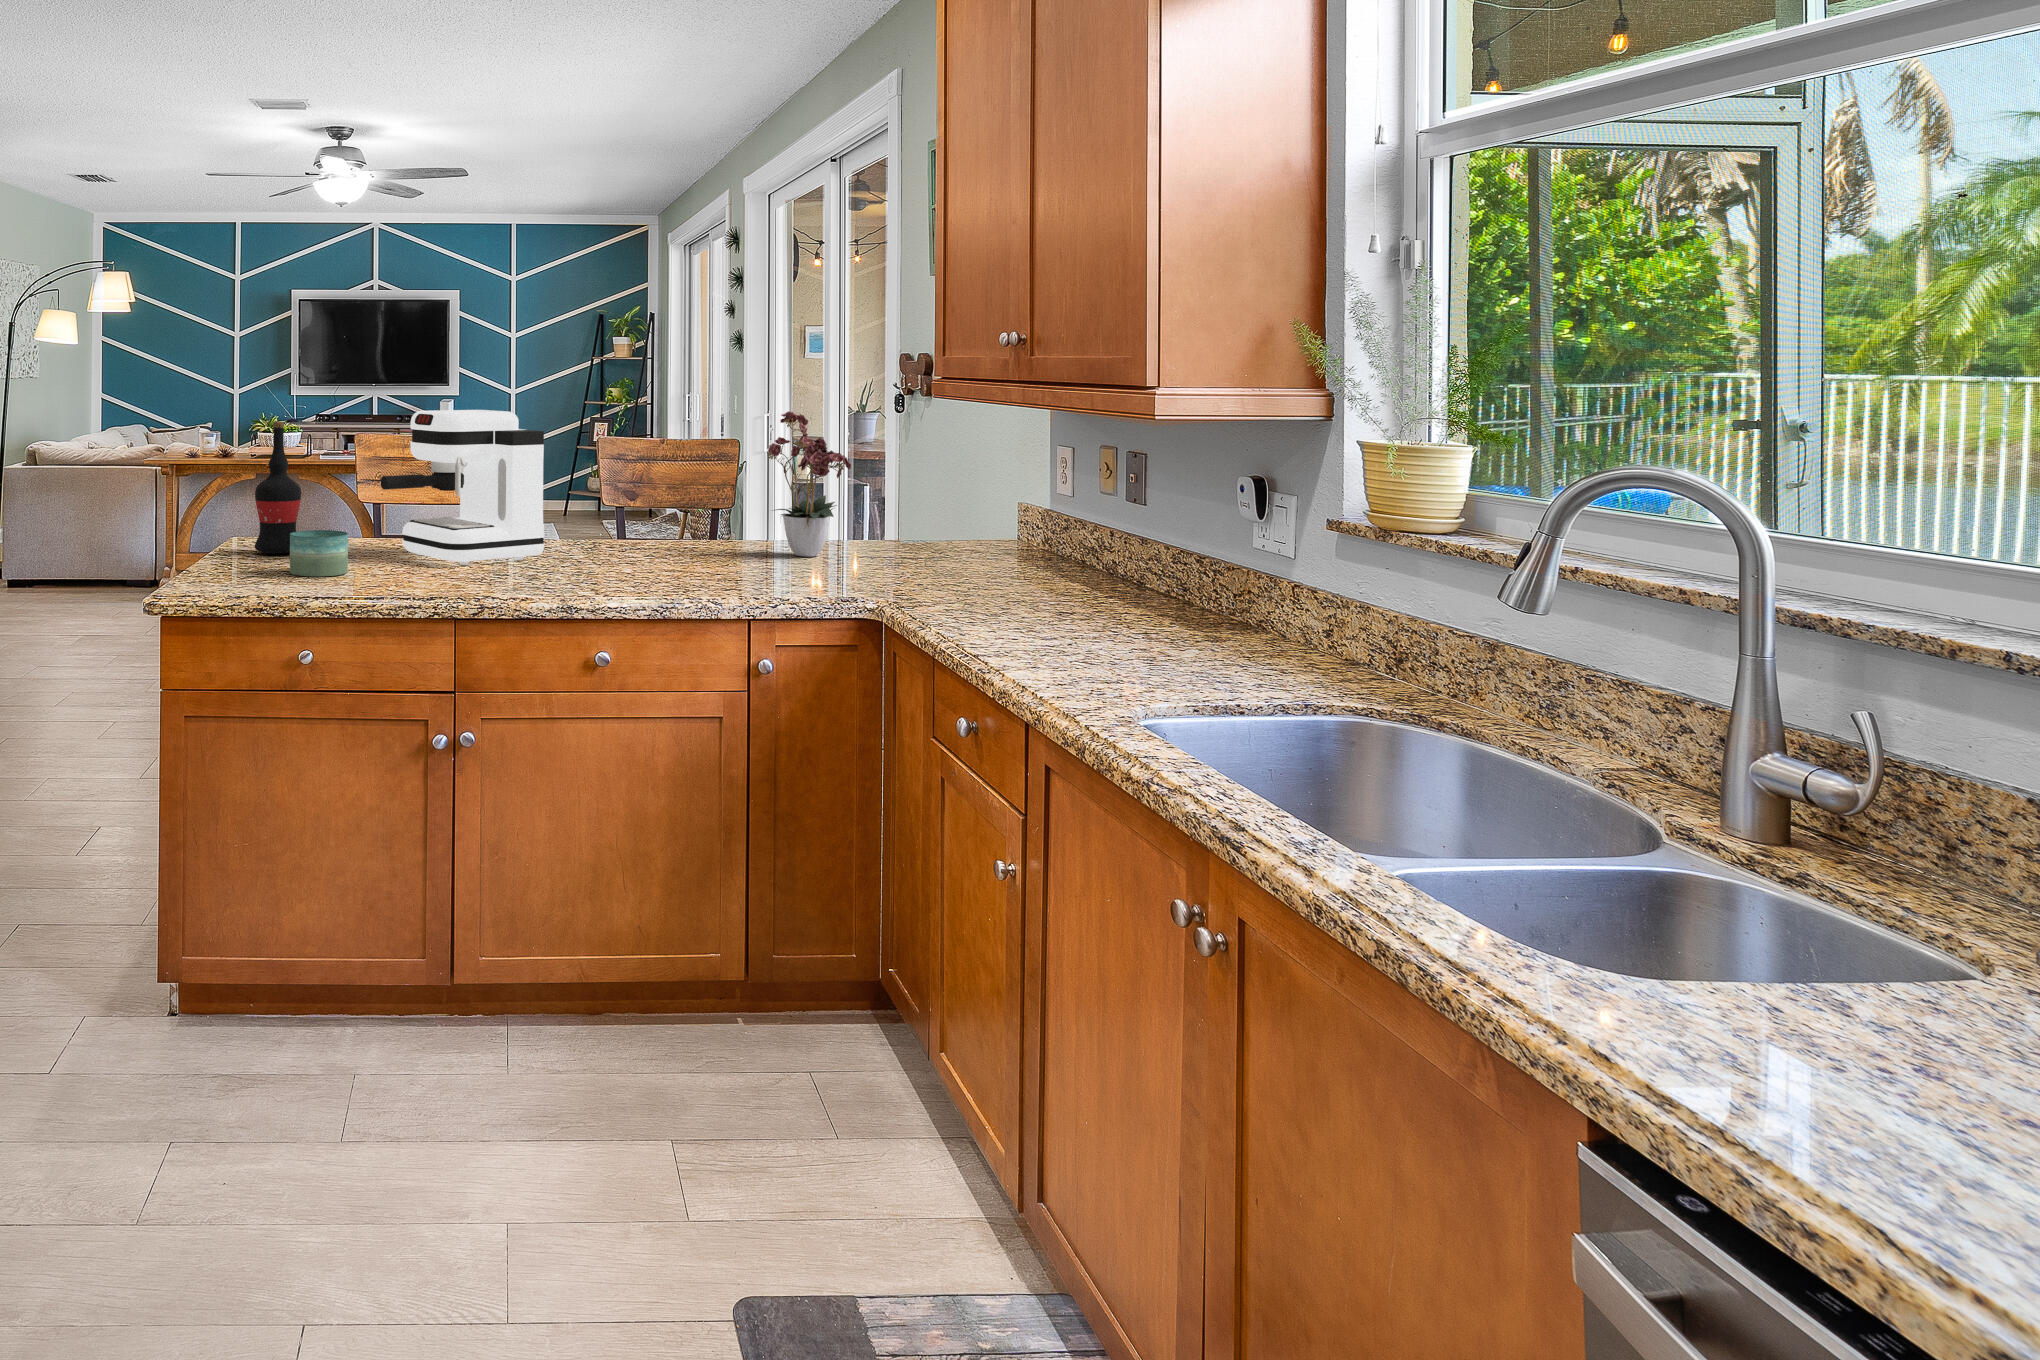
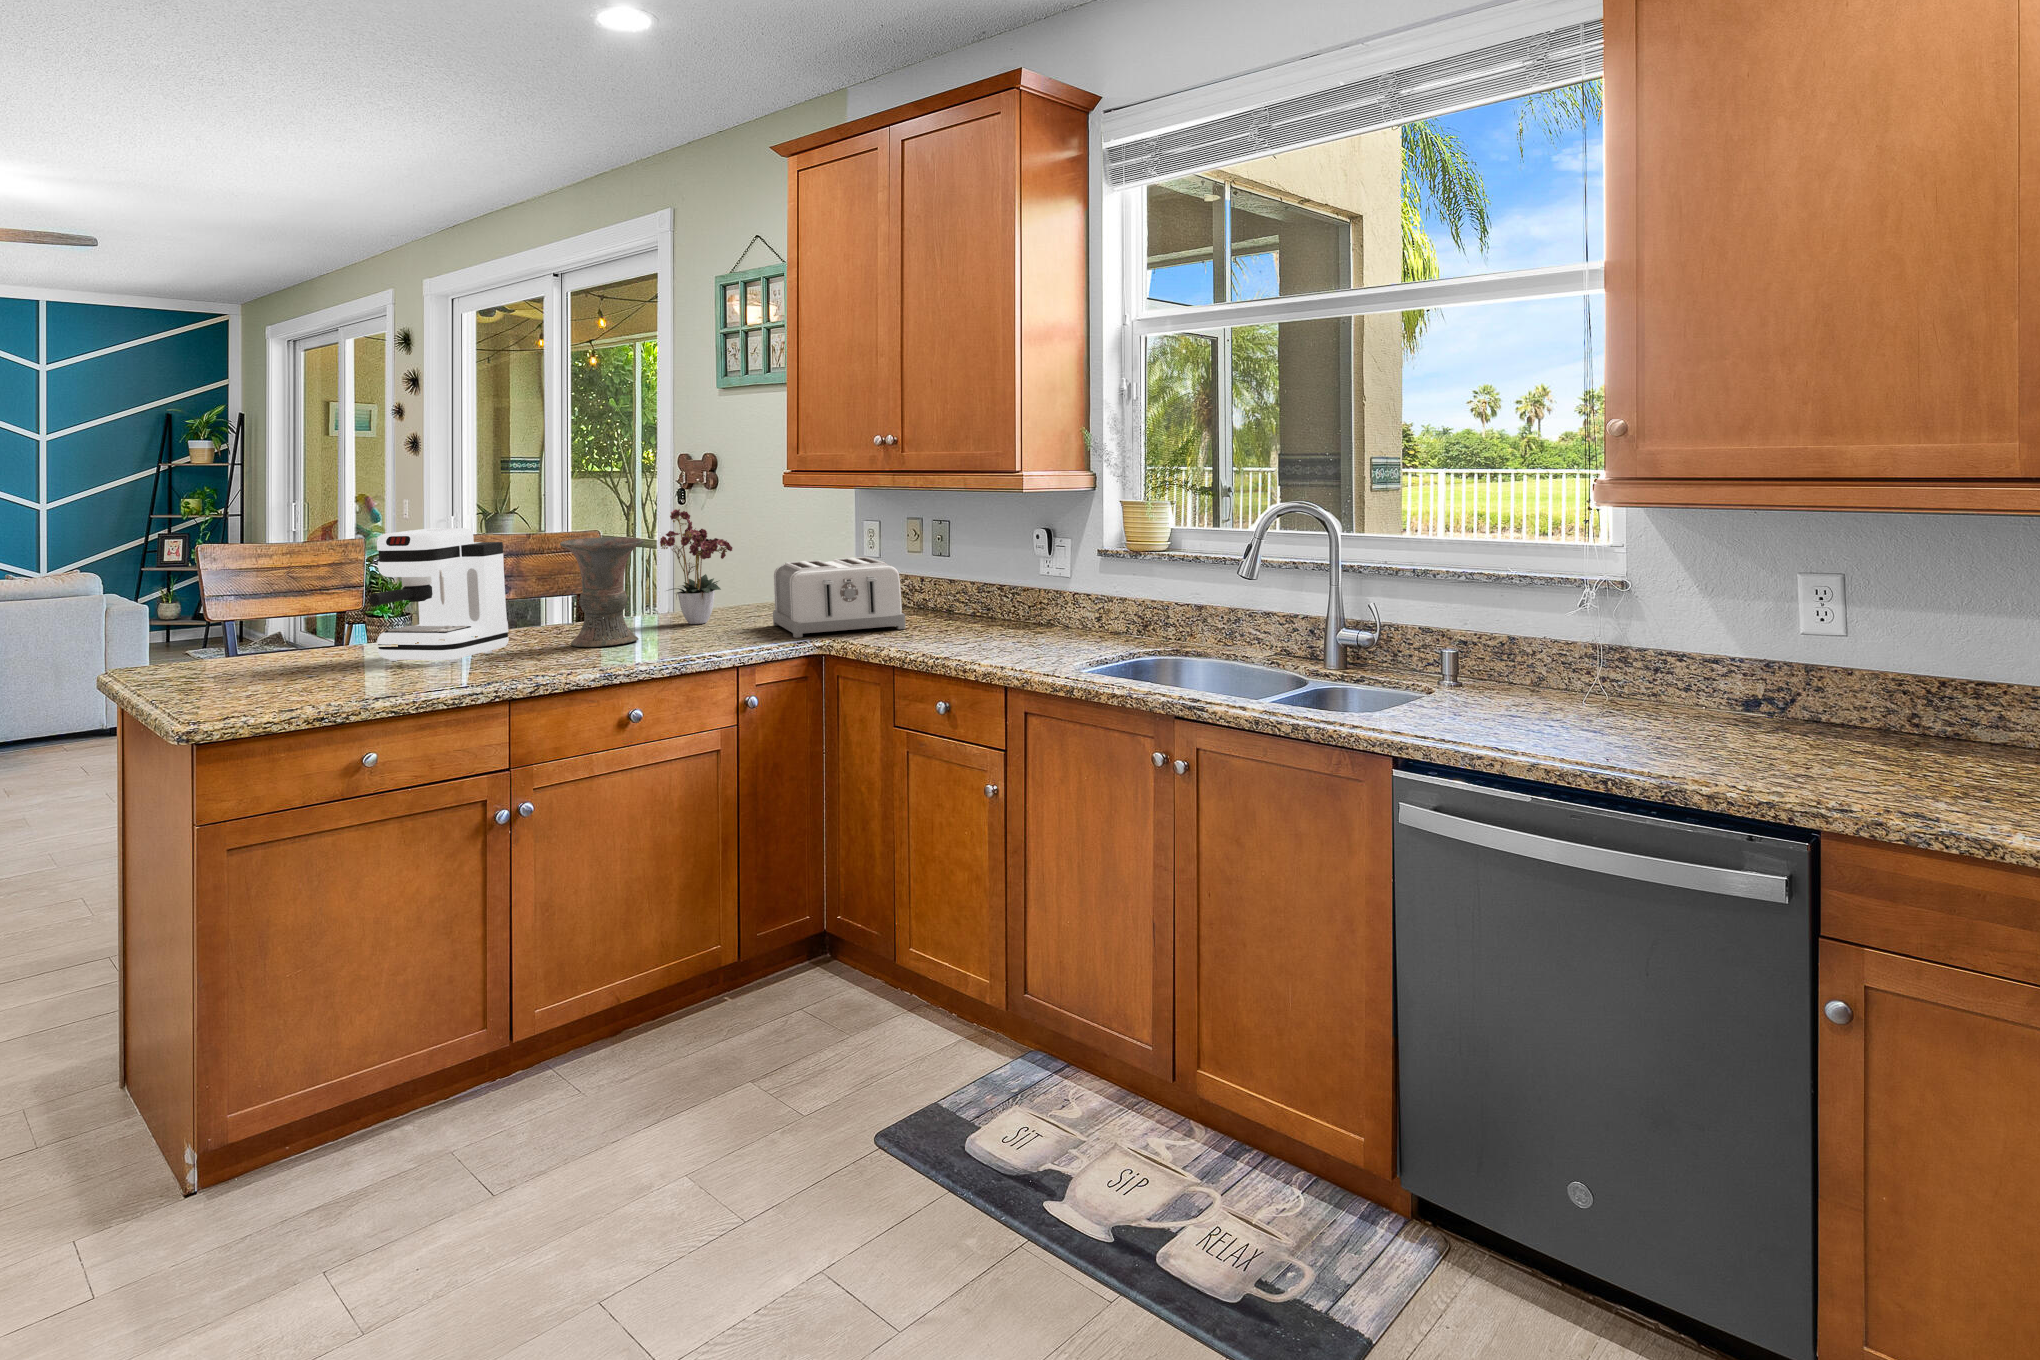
wine bottle: present [255,421,301,554] -> none [233,555,282,677]
vase: none [607,435,707,570] -> present [560,537,644,647]
toaster: none [871,490,1037,601] -> present [773,557,906,638]
candle: present [290,530,348,576] -> none [319,644,374,686]

